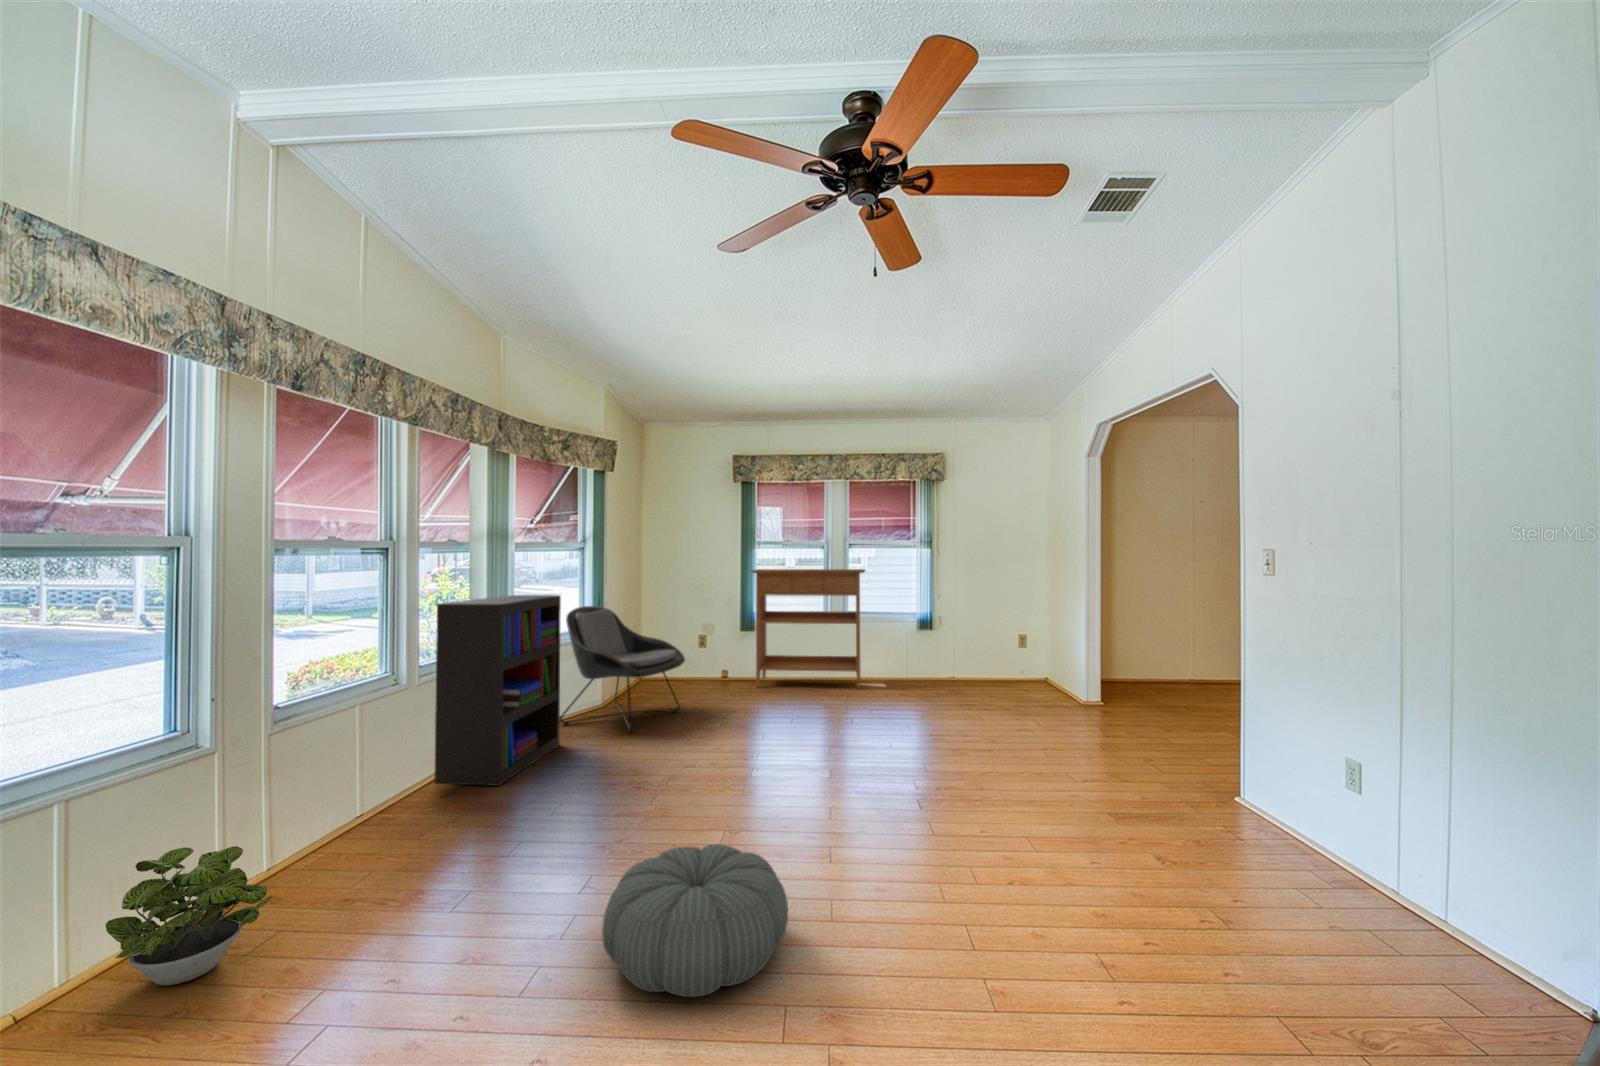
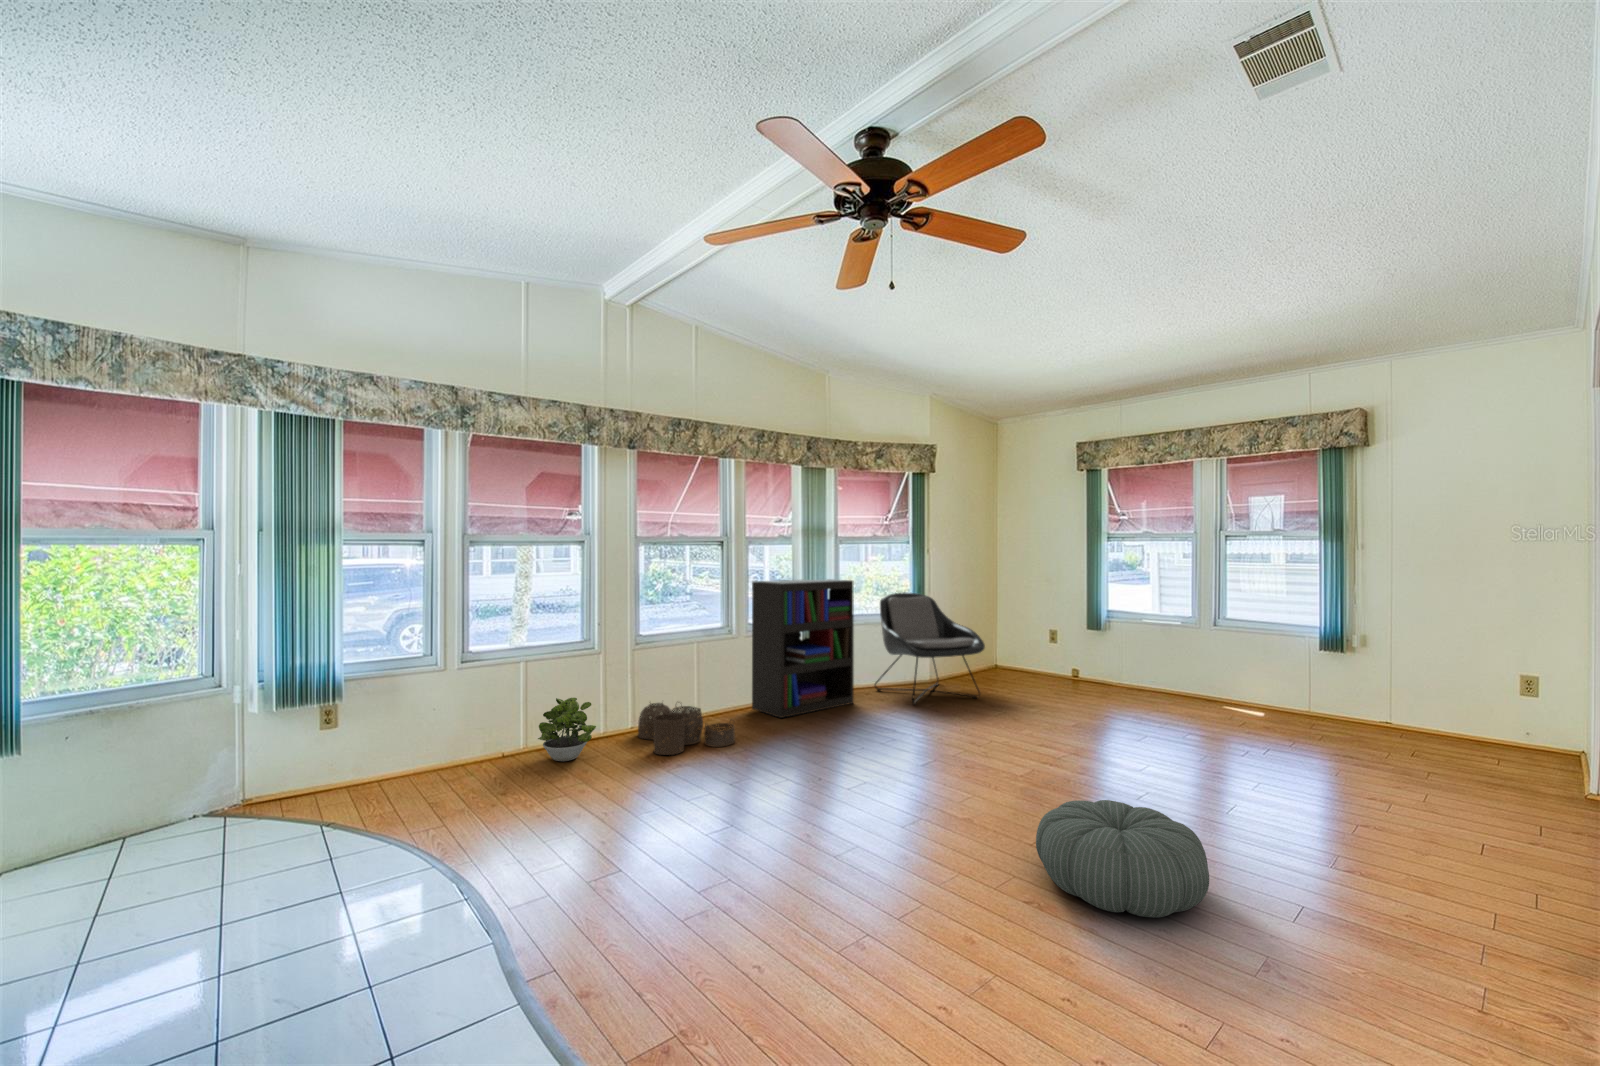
console table: present [751,569,865,689] -> none [1082,565,1245,715]
woven basket: none [290,800,485,895] -> present [638,703,735,755]
pouf: present [602,844,788,997] -> present [1036,800,1209,918]

